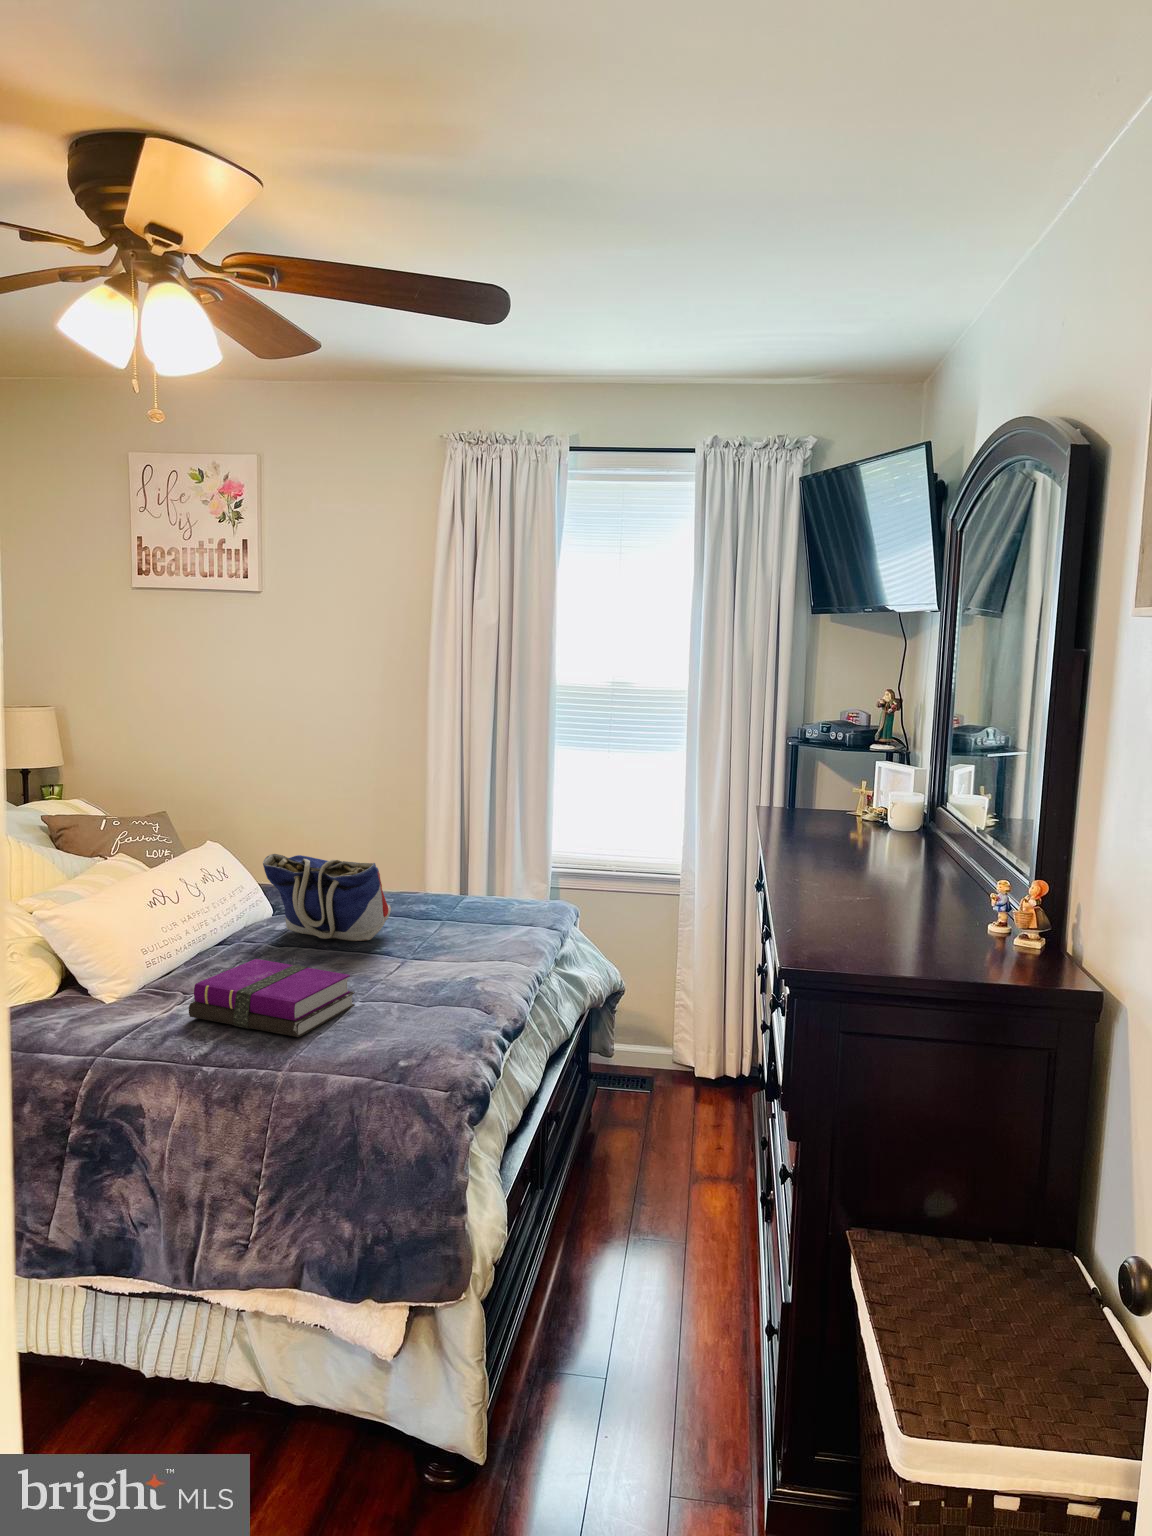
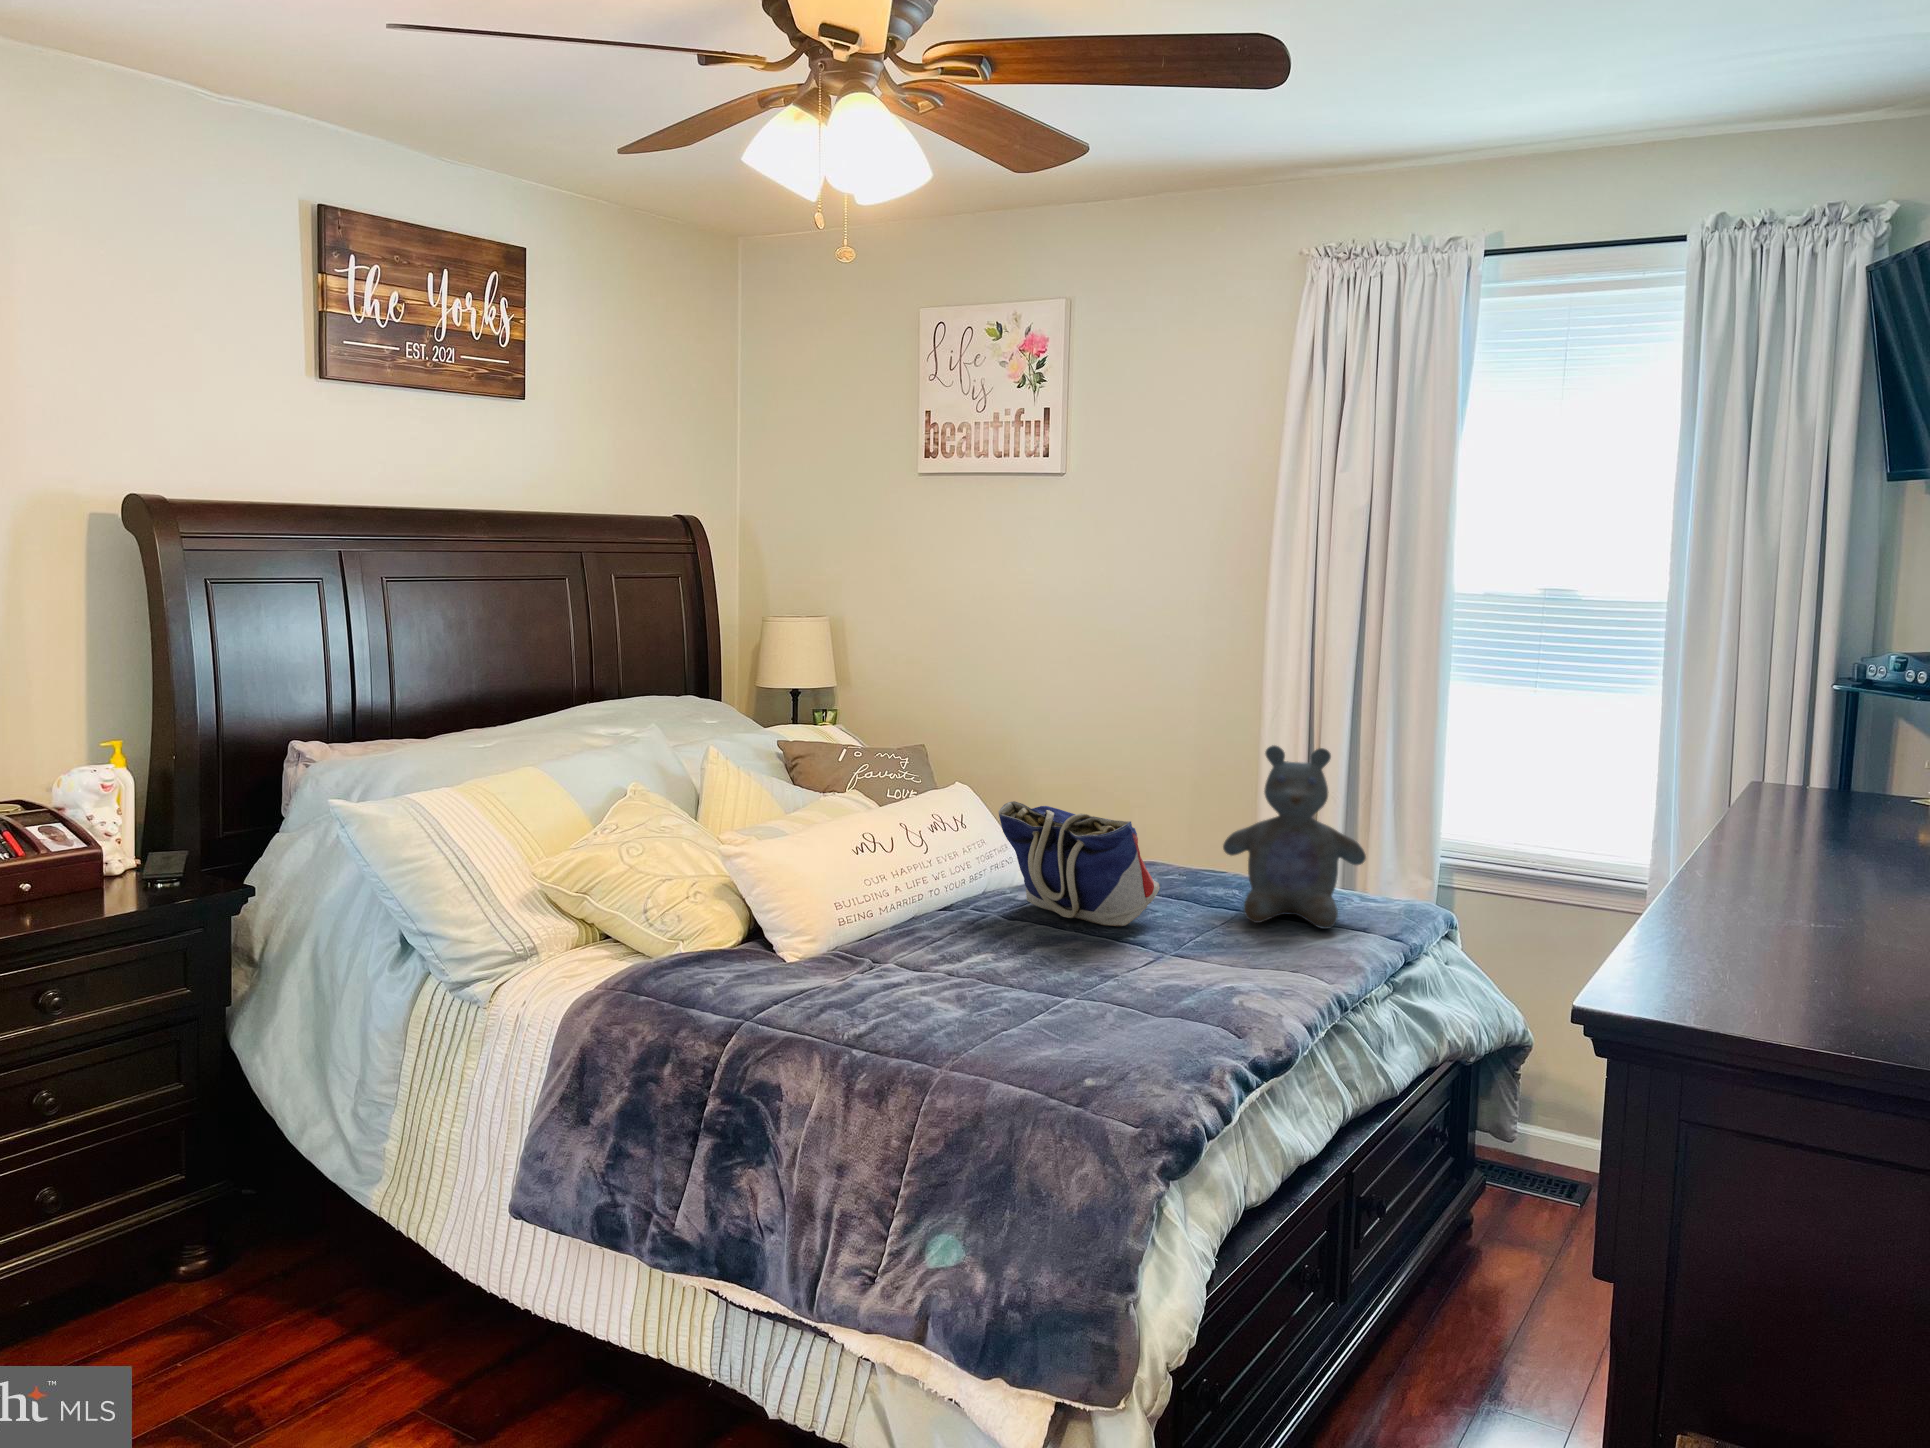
stuffed bear: none [429,799,526,926] -> present [1223,745,1366,929]
notebook: present [189,959,355,1037] -> none [860,927,1065,1030]

